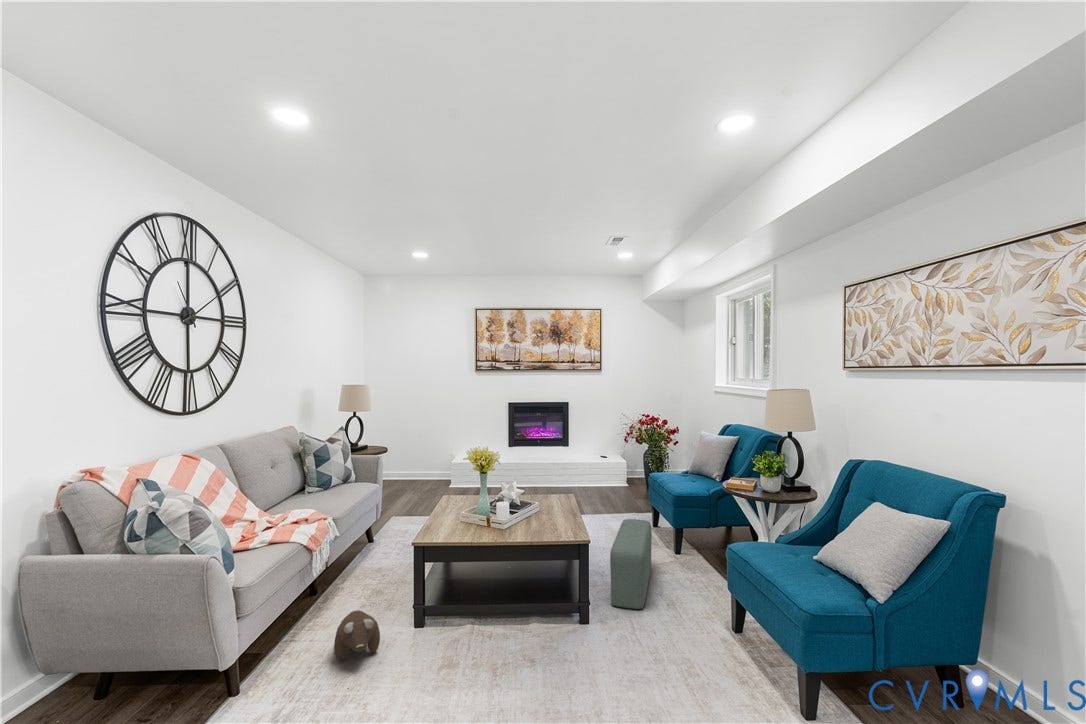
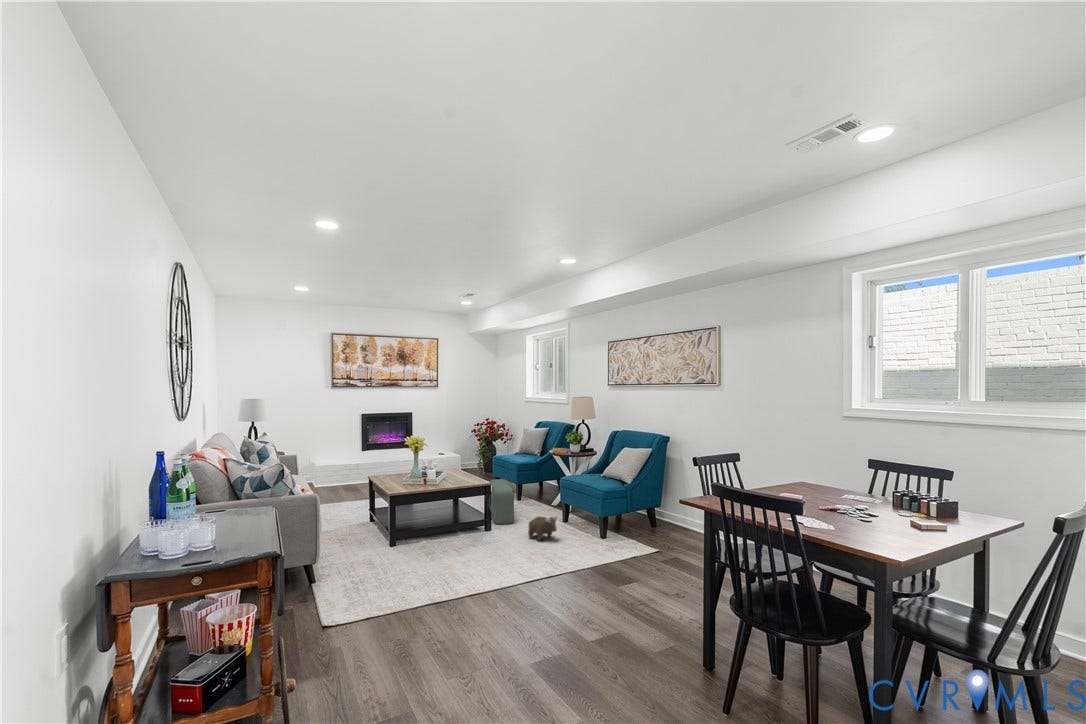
plush toy: present [334,610,380,661] -> present [528,516,557,540]

